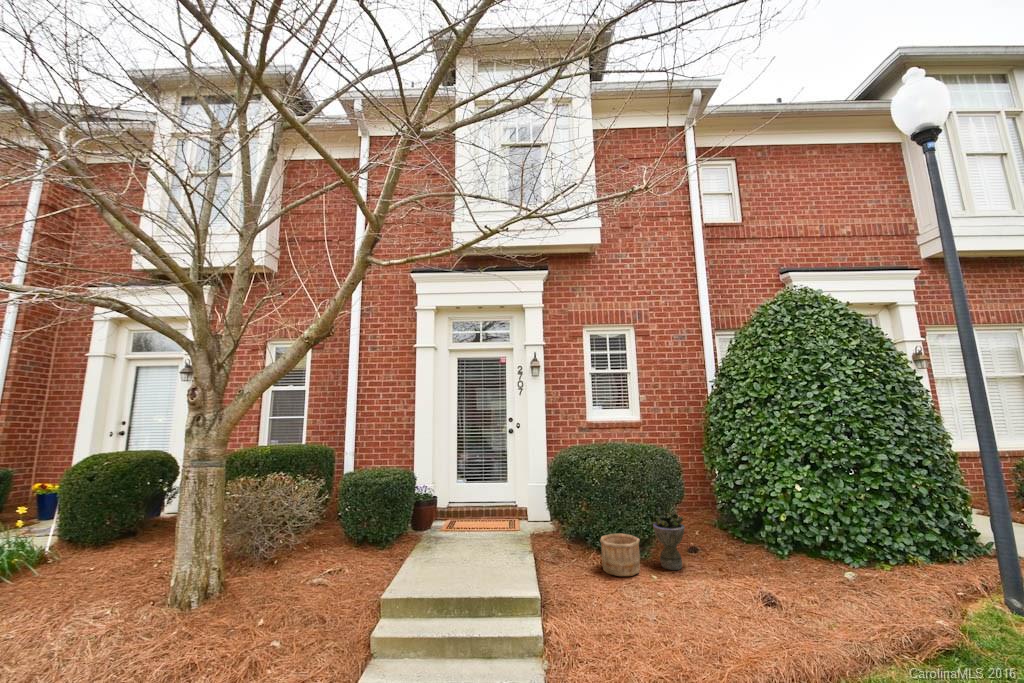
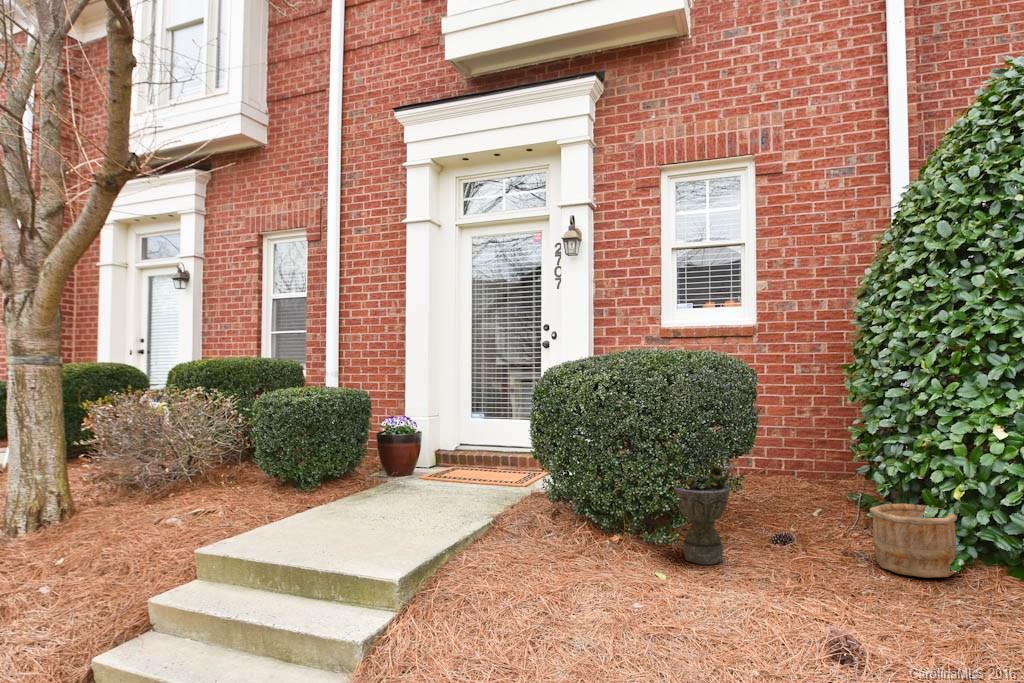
wooden bucket: present [600,533,640,576] -> present [870,504,957,577]

